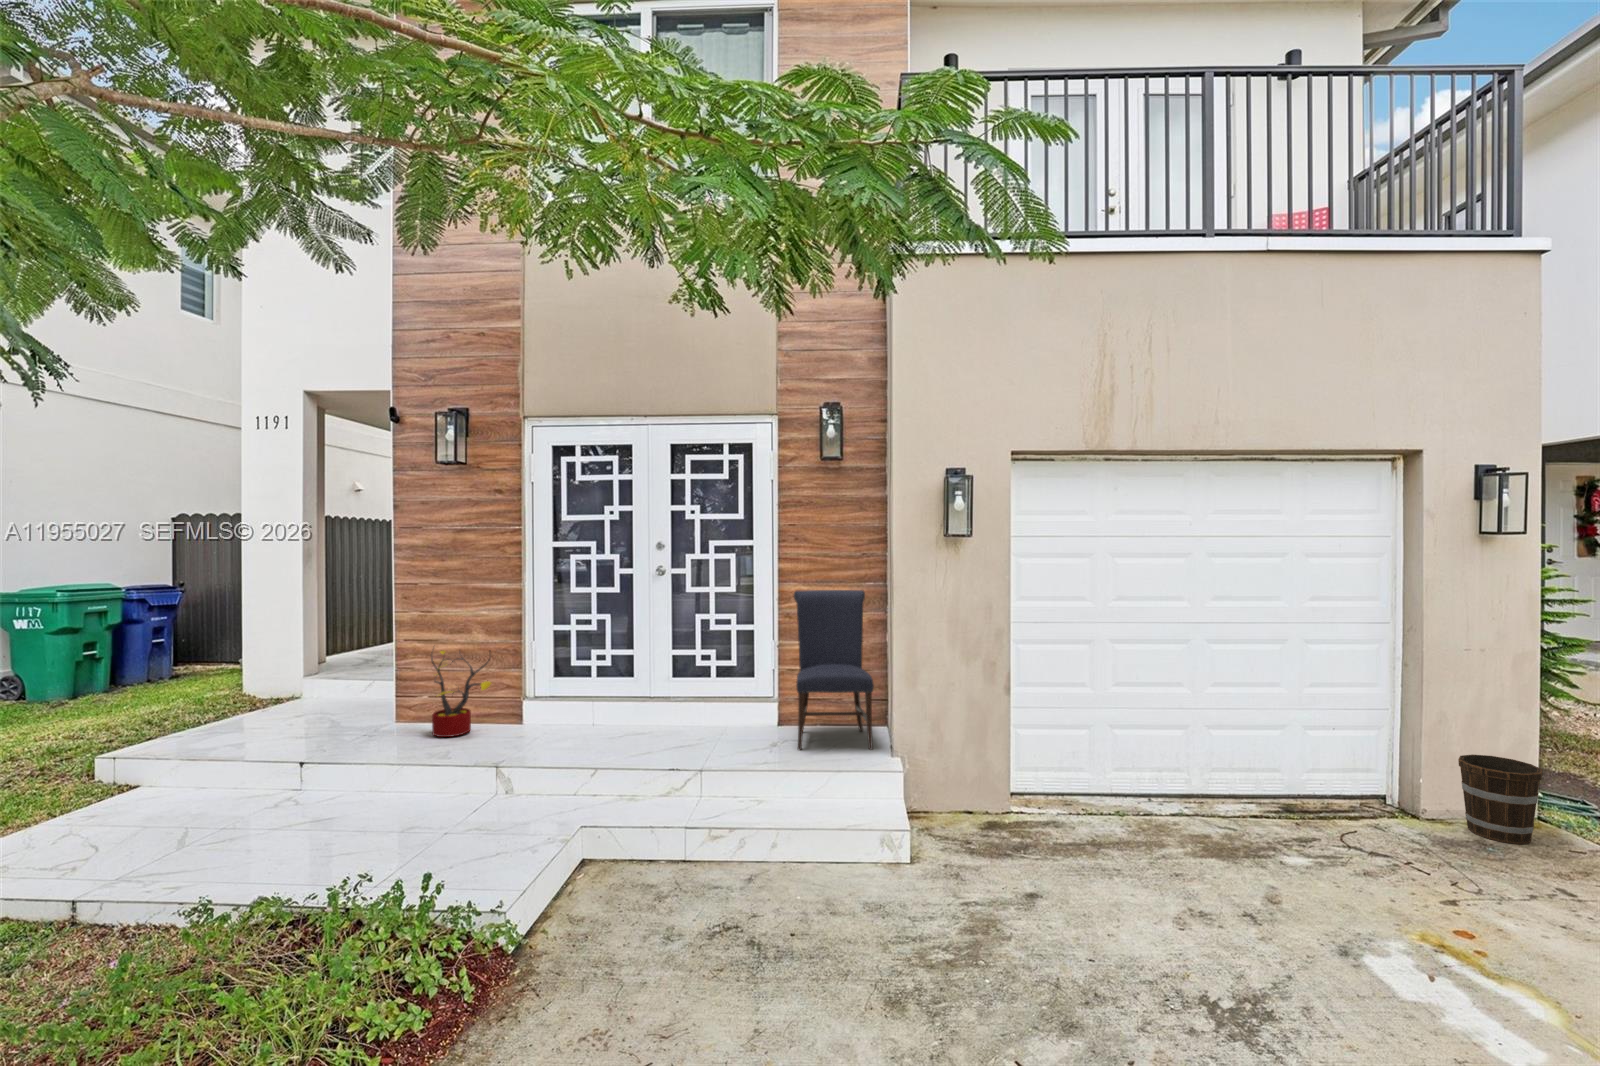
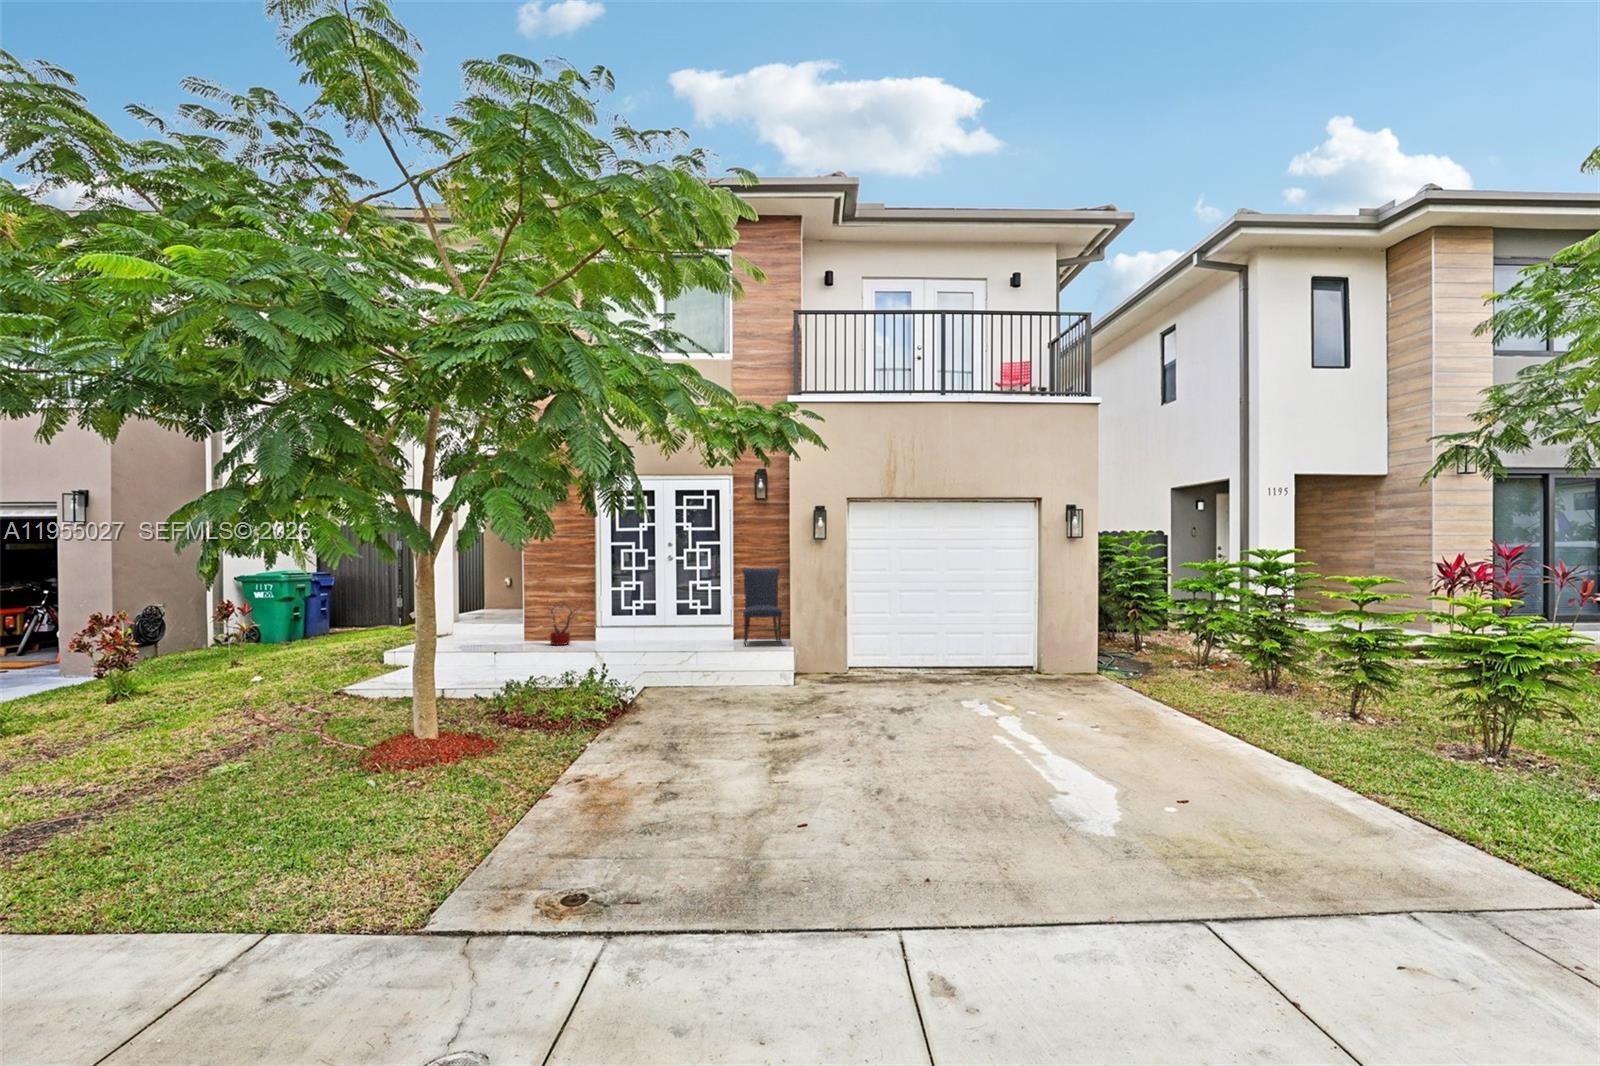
bucket: present [1458,754,1542,844] -> none [1050,641,1080,677]

